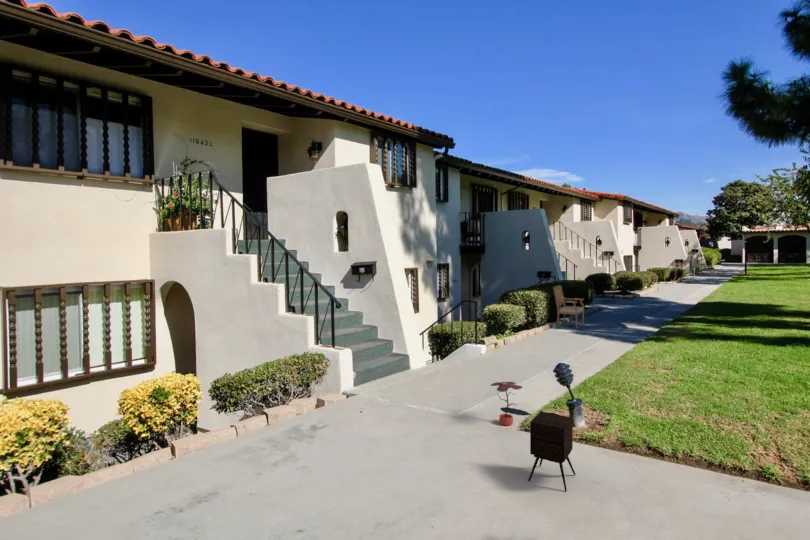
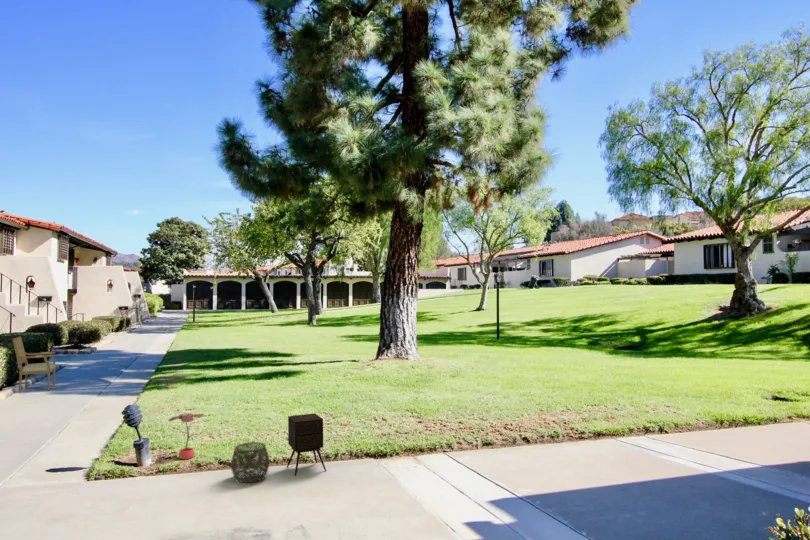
potted plant: present [491,382,522,426] -> present [169,413,203,459]
side table: present [528,412,575,491] -> present [287,413,326,476]
woven basket: none [652,434,700,484] -> present [231,442,269,483]

